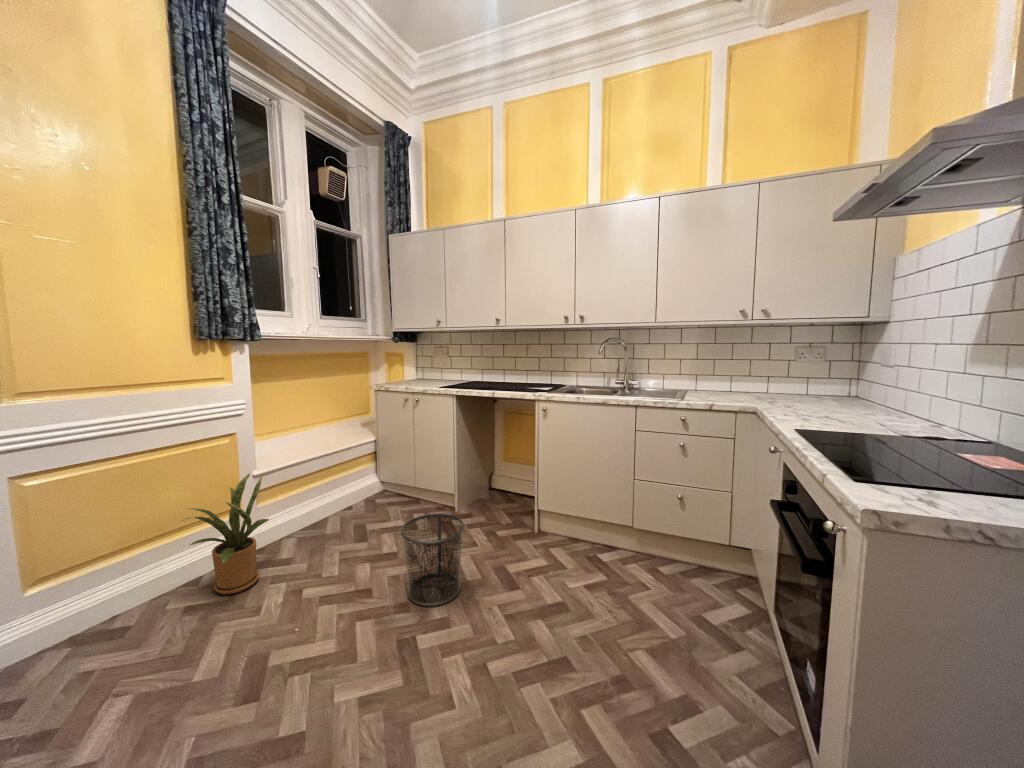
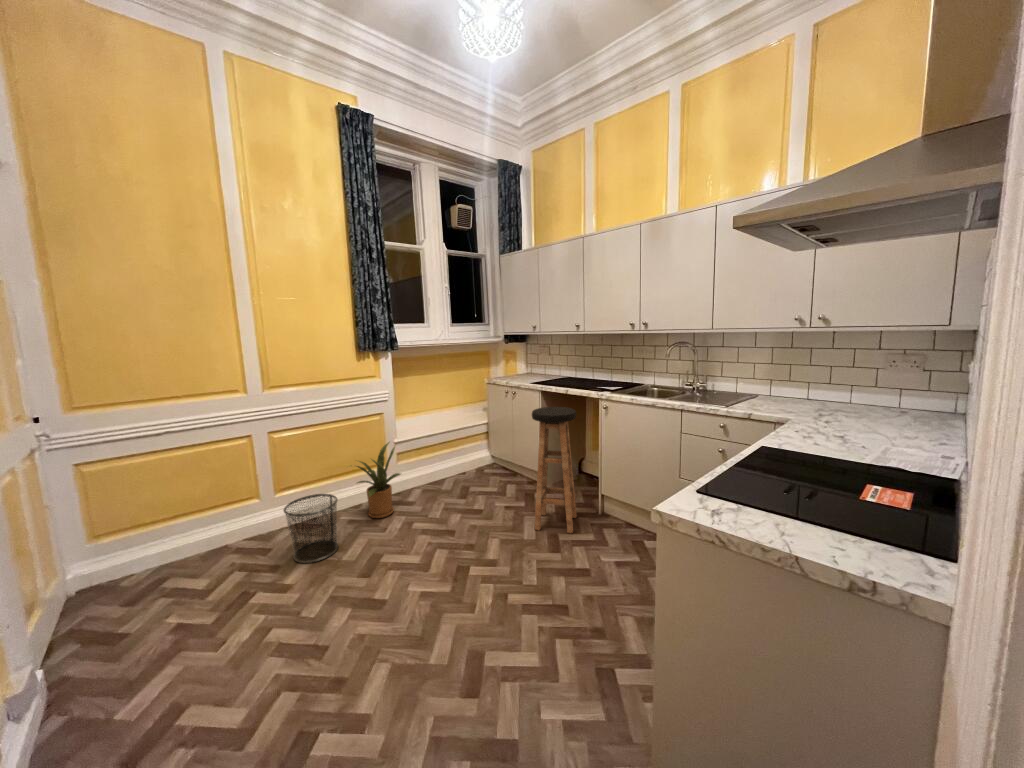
bar stool: none [468,412,521,565] -> present [532,407,576,533]
trash can: present [401,514,465,606] -> present [283,494,338,563]

